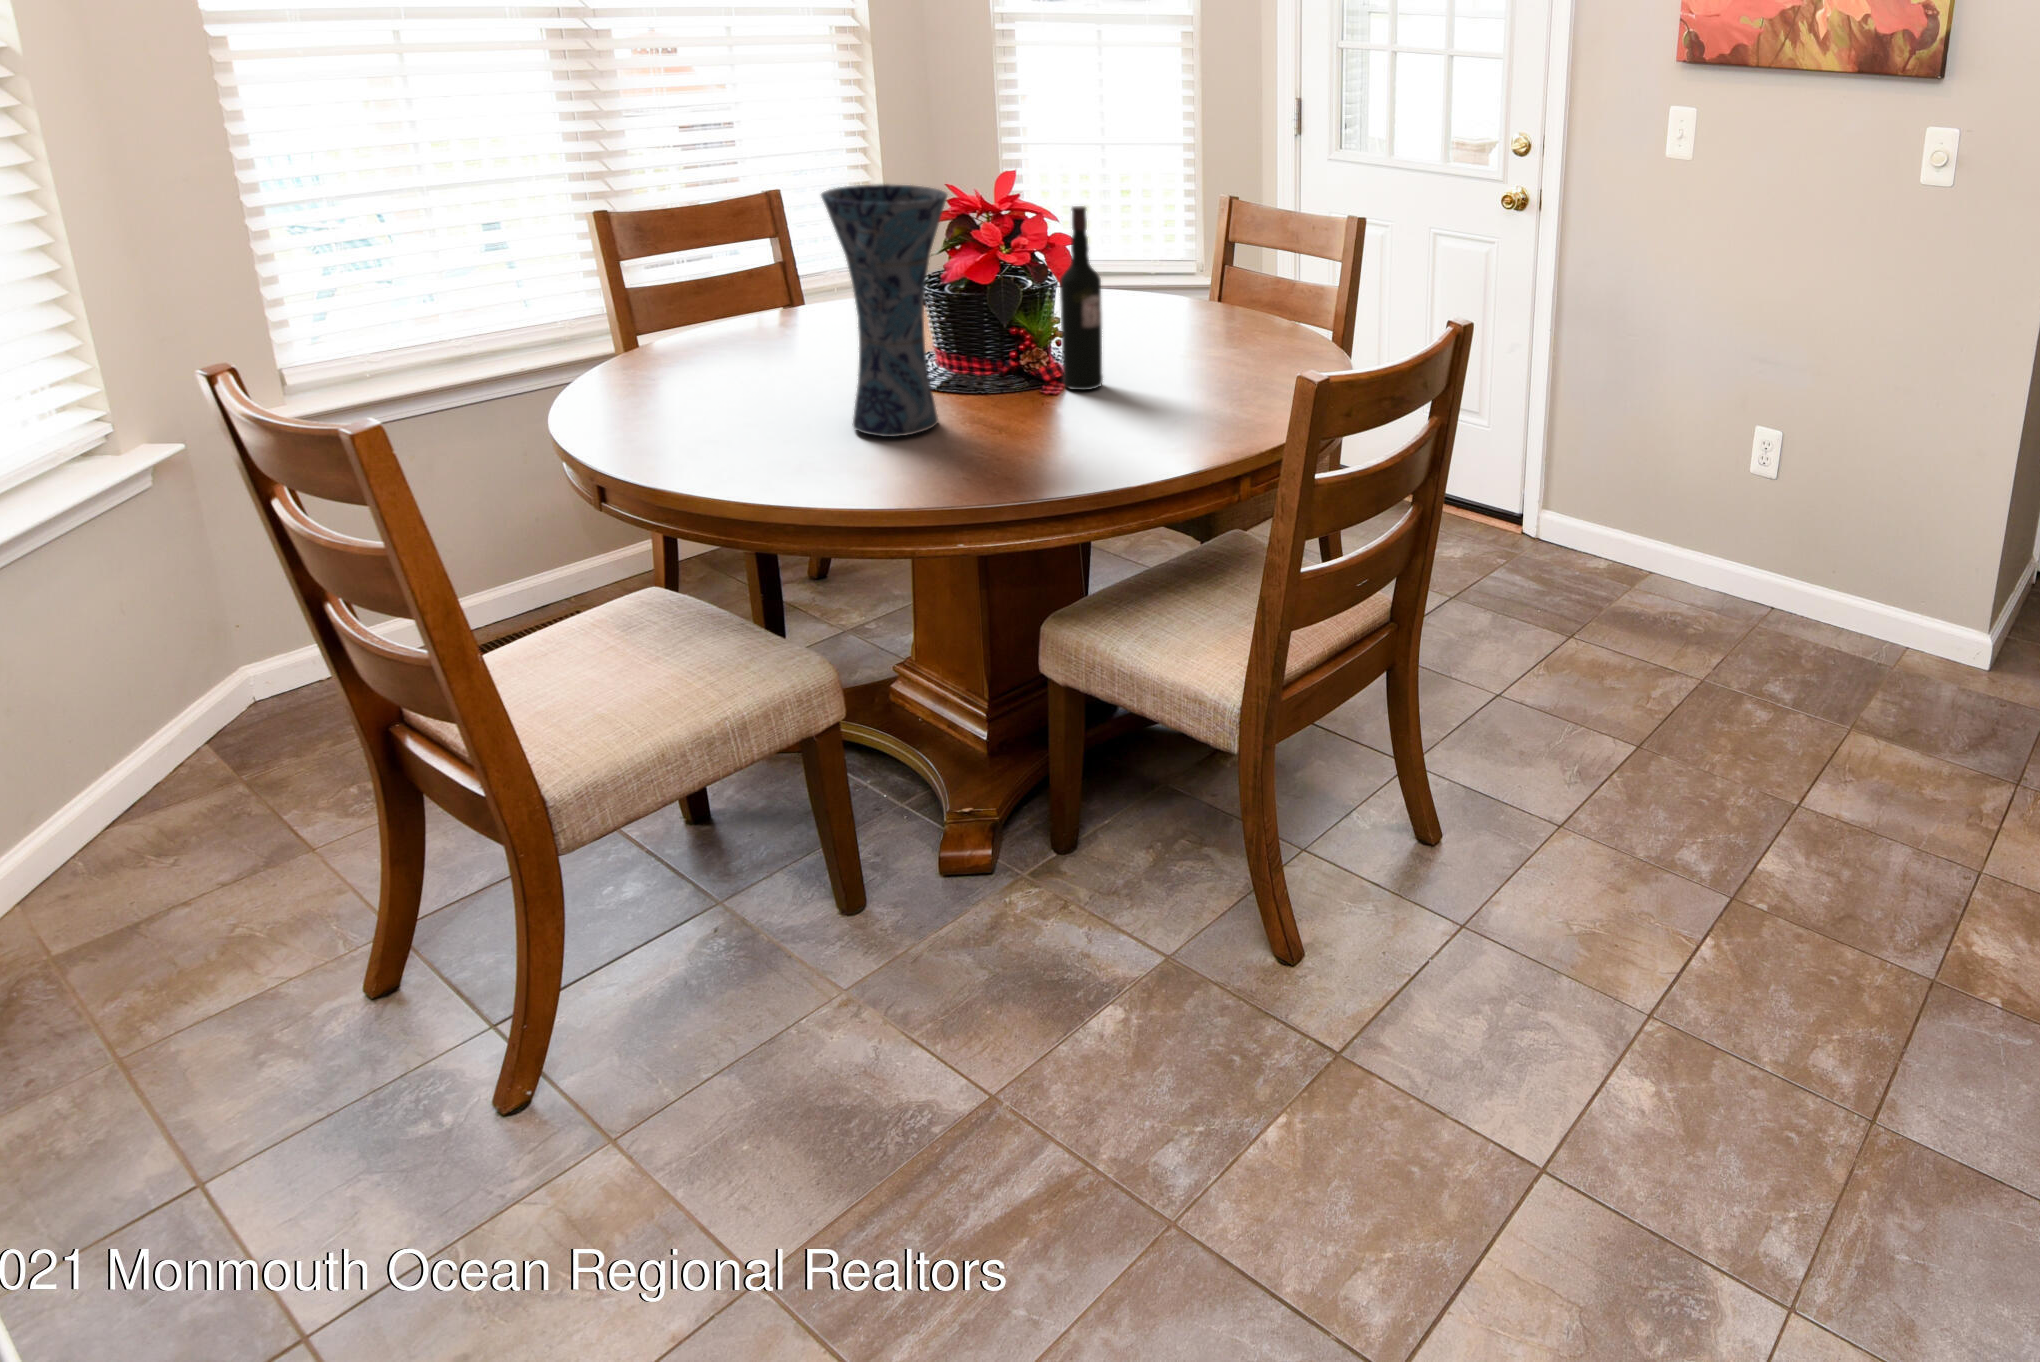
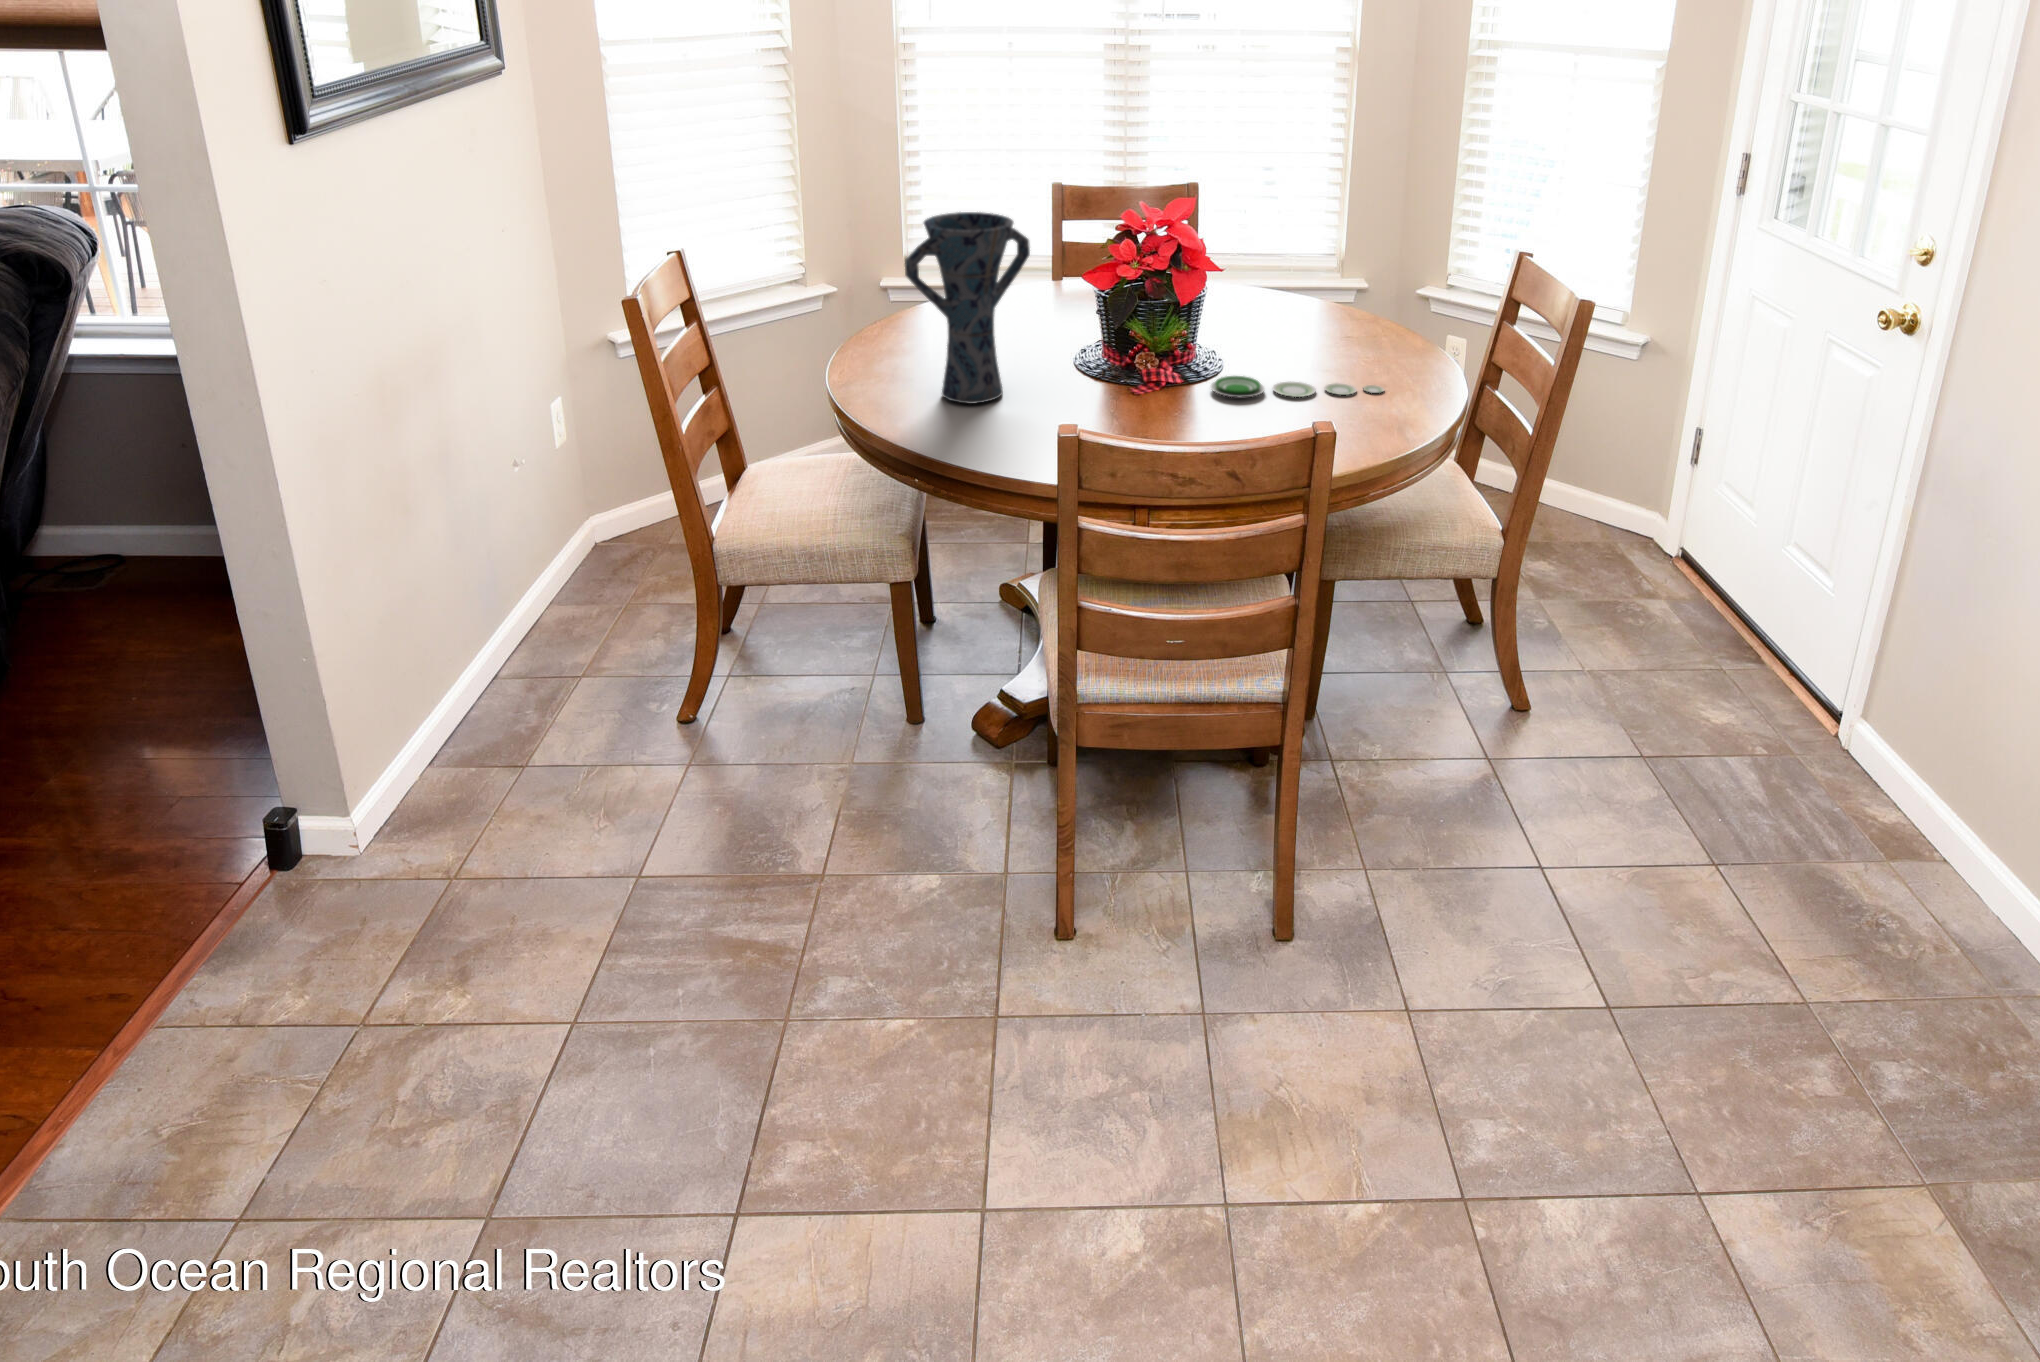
wine bottle: present [1060,206,1103,390] -> none [1121,252,1155,408]
plate: none [1115,321,1255,358] -> present [1211,376,1384,397]

